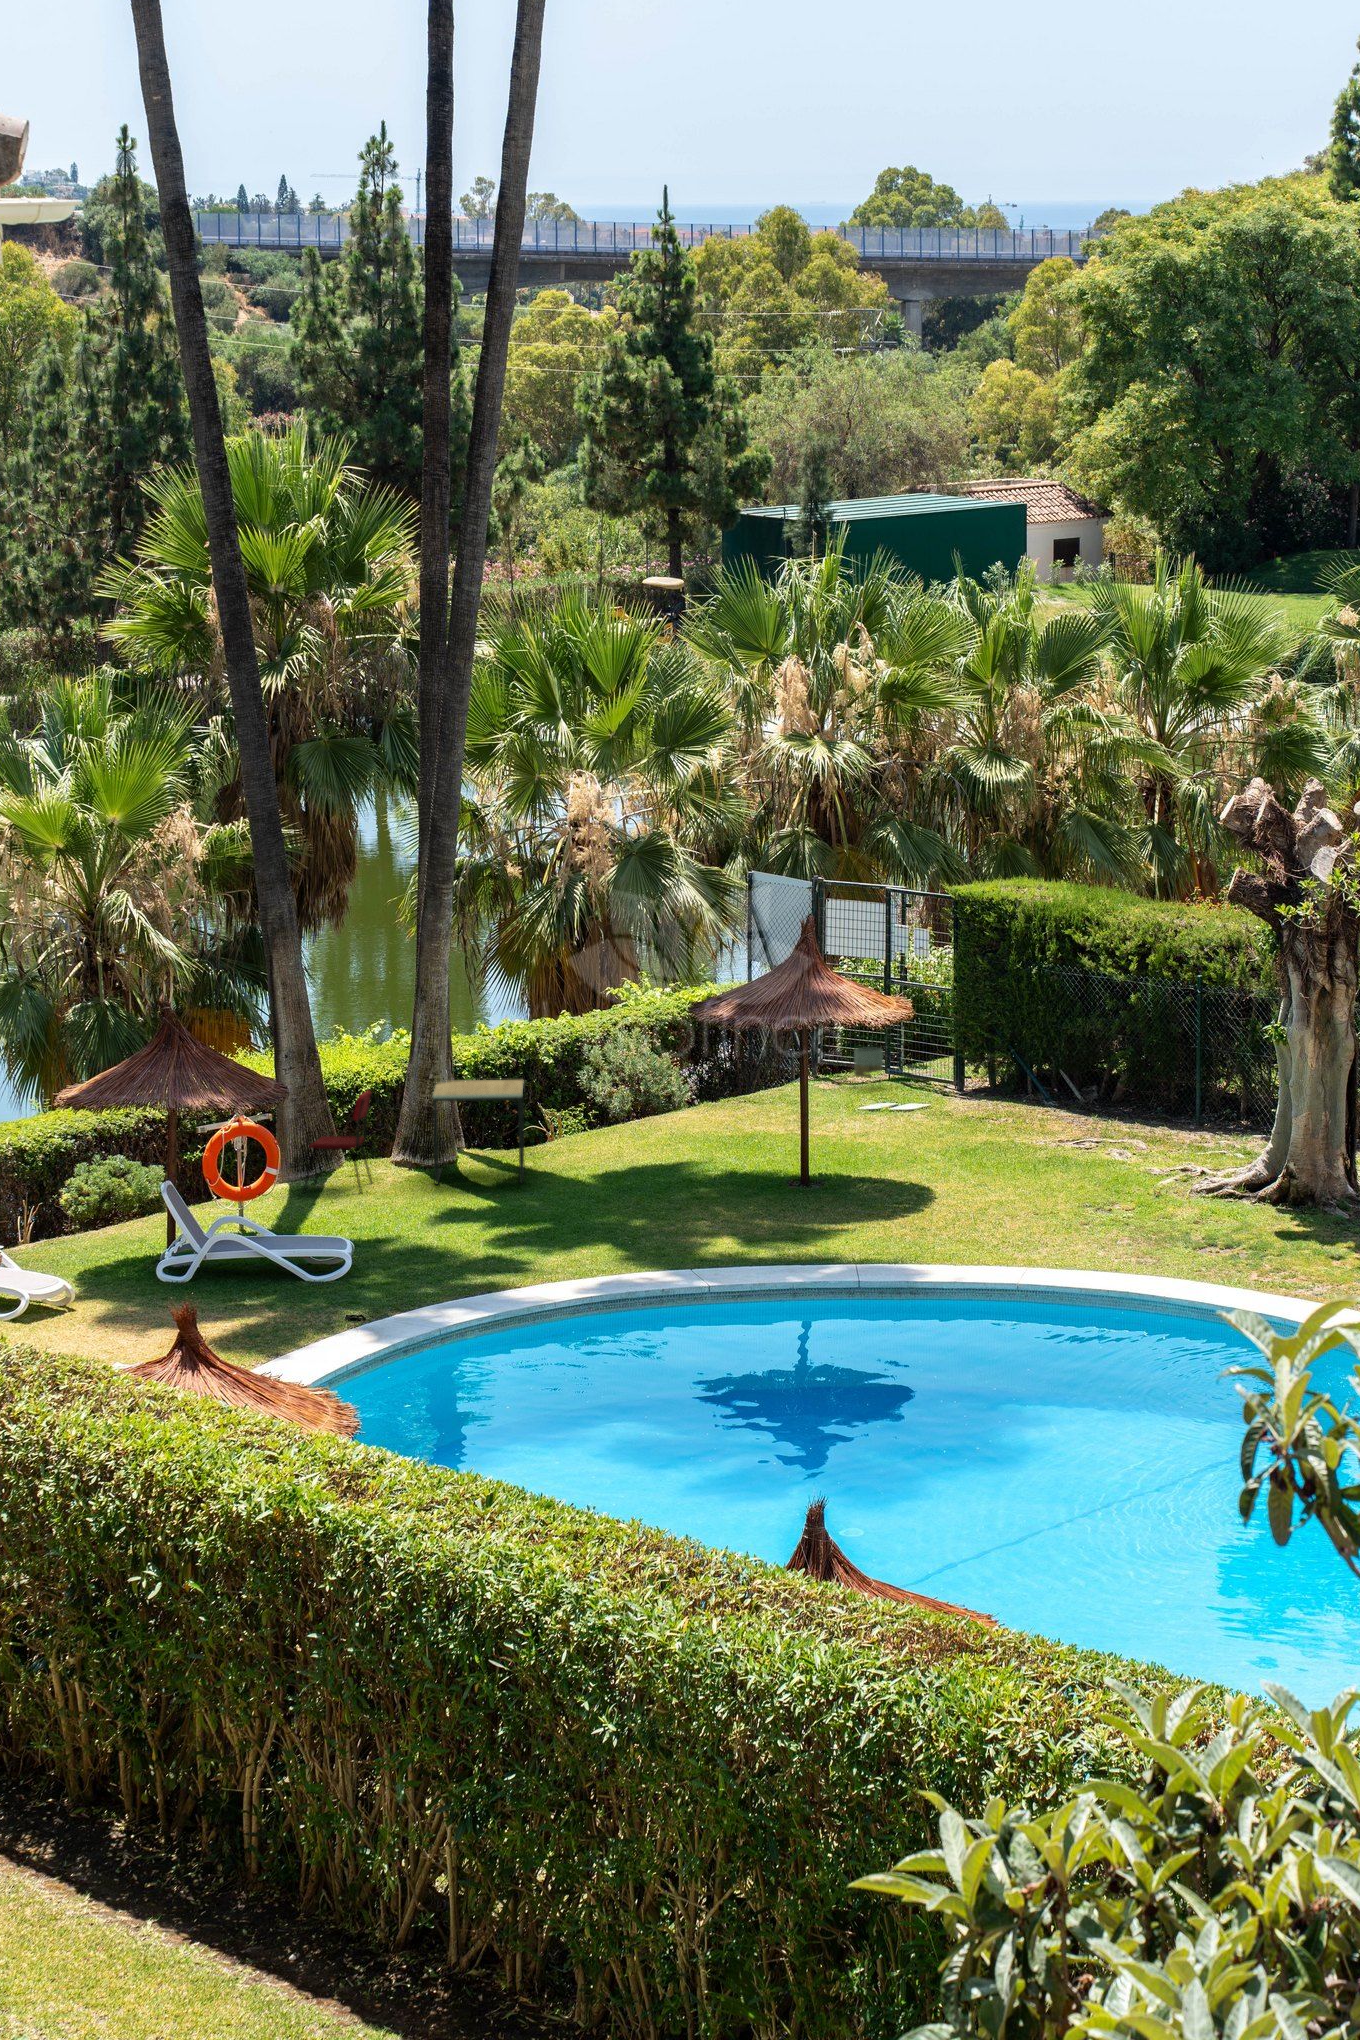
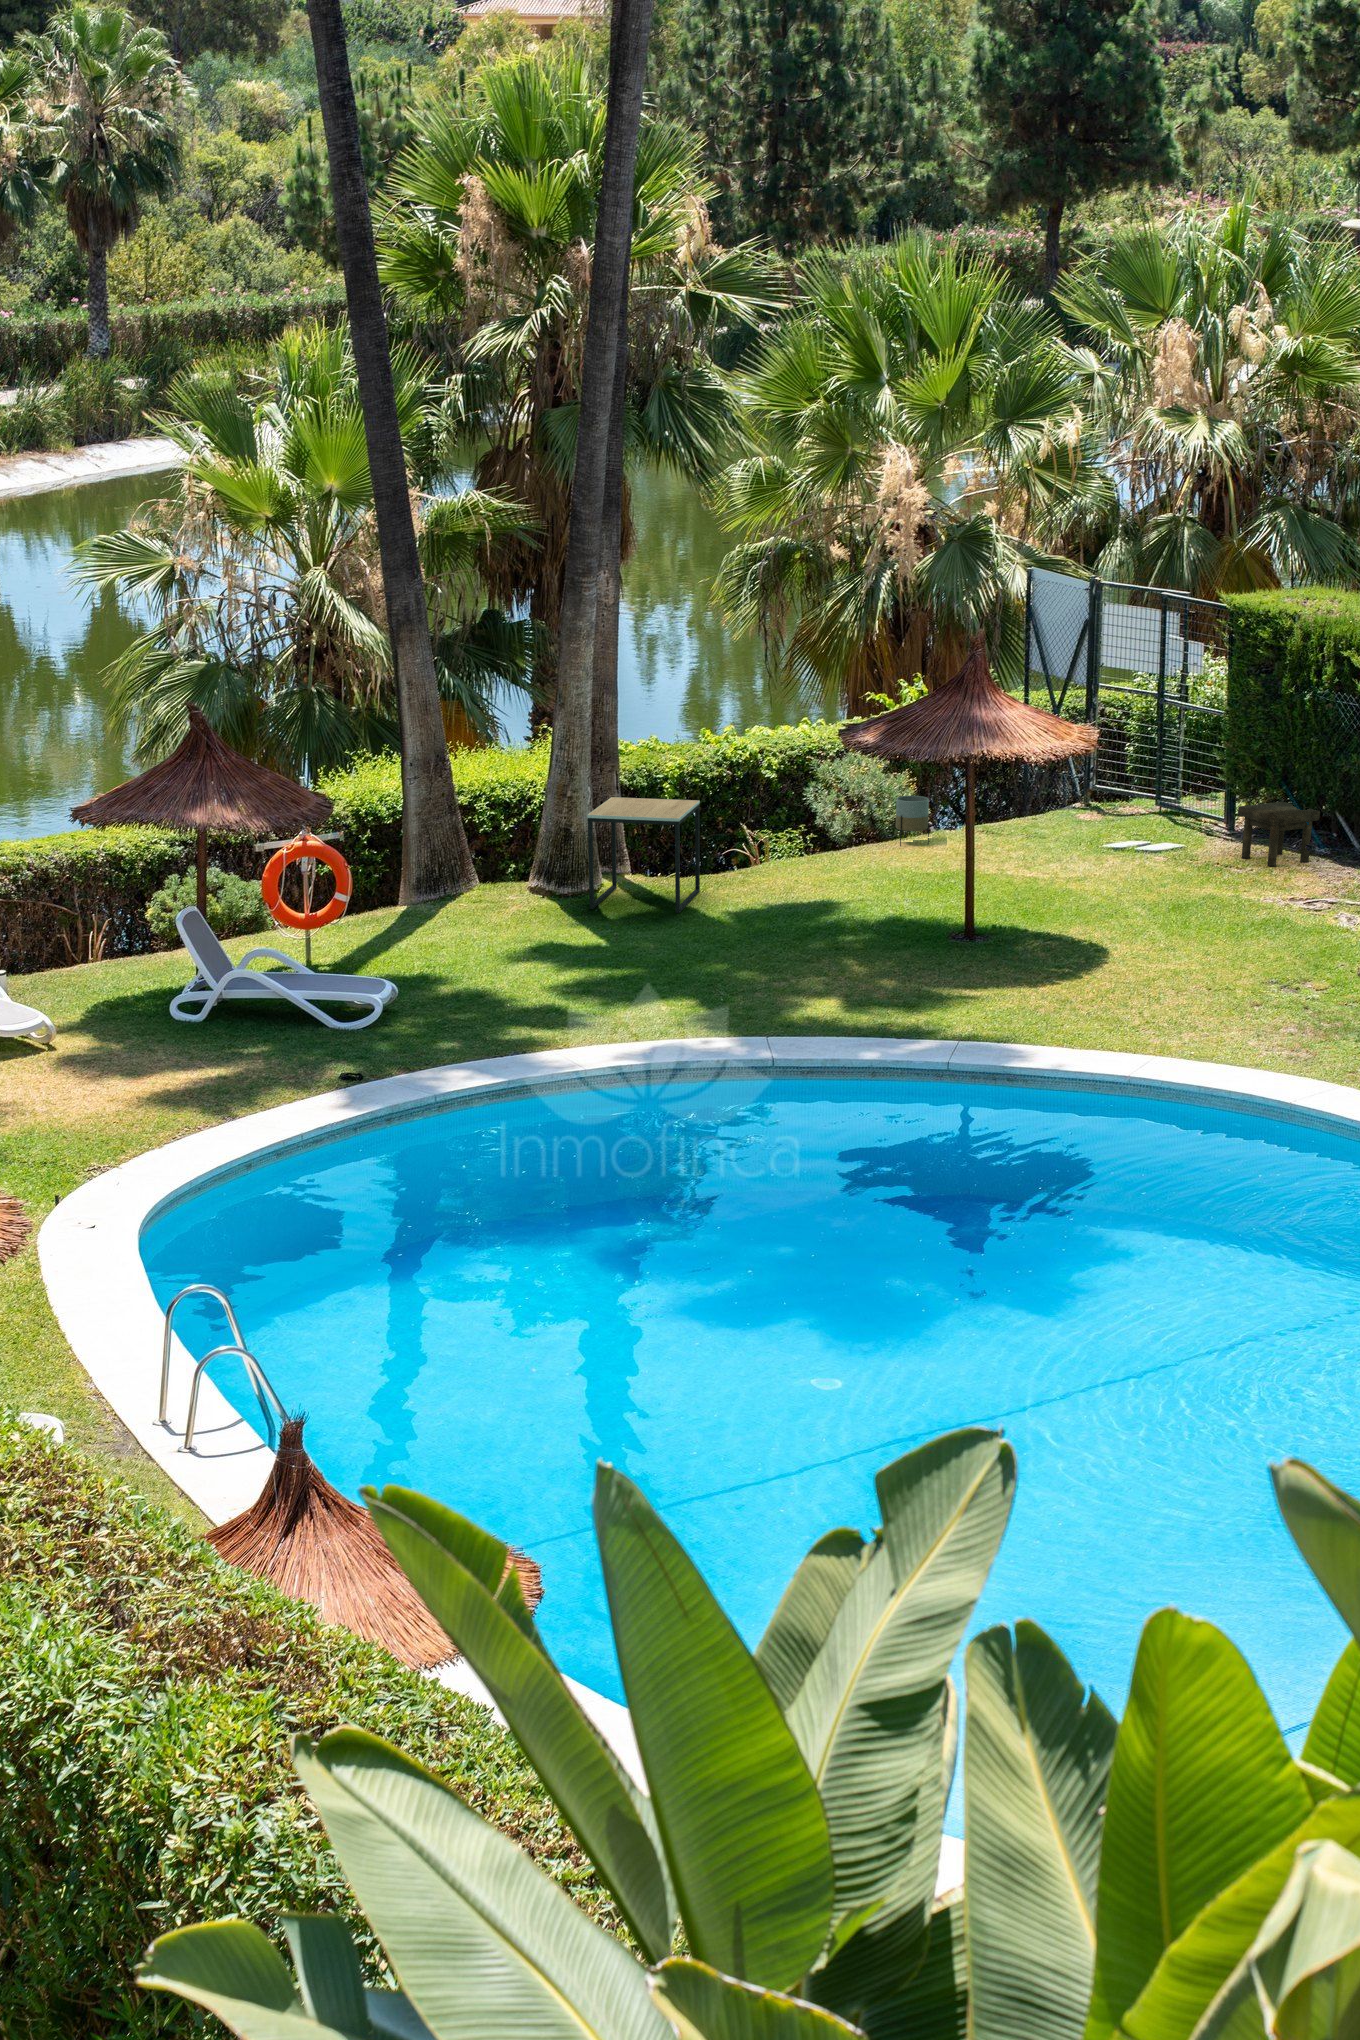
planter: present [854,1047,883,1078] -> present [896,796,930,846]
stool: none [975,1062,1046,1118] -> present [1238,802,1320,867]
chair: present [303,1091,372,1192] -> none [455,806,532,913]

